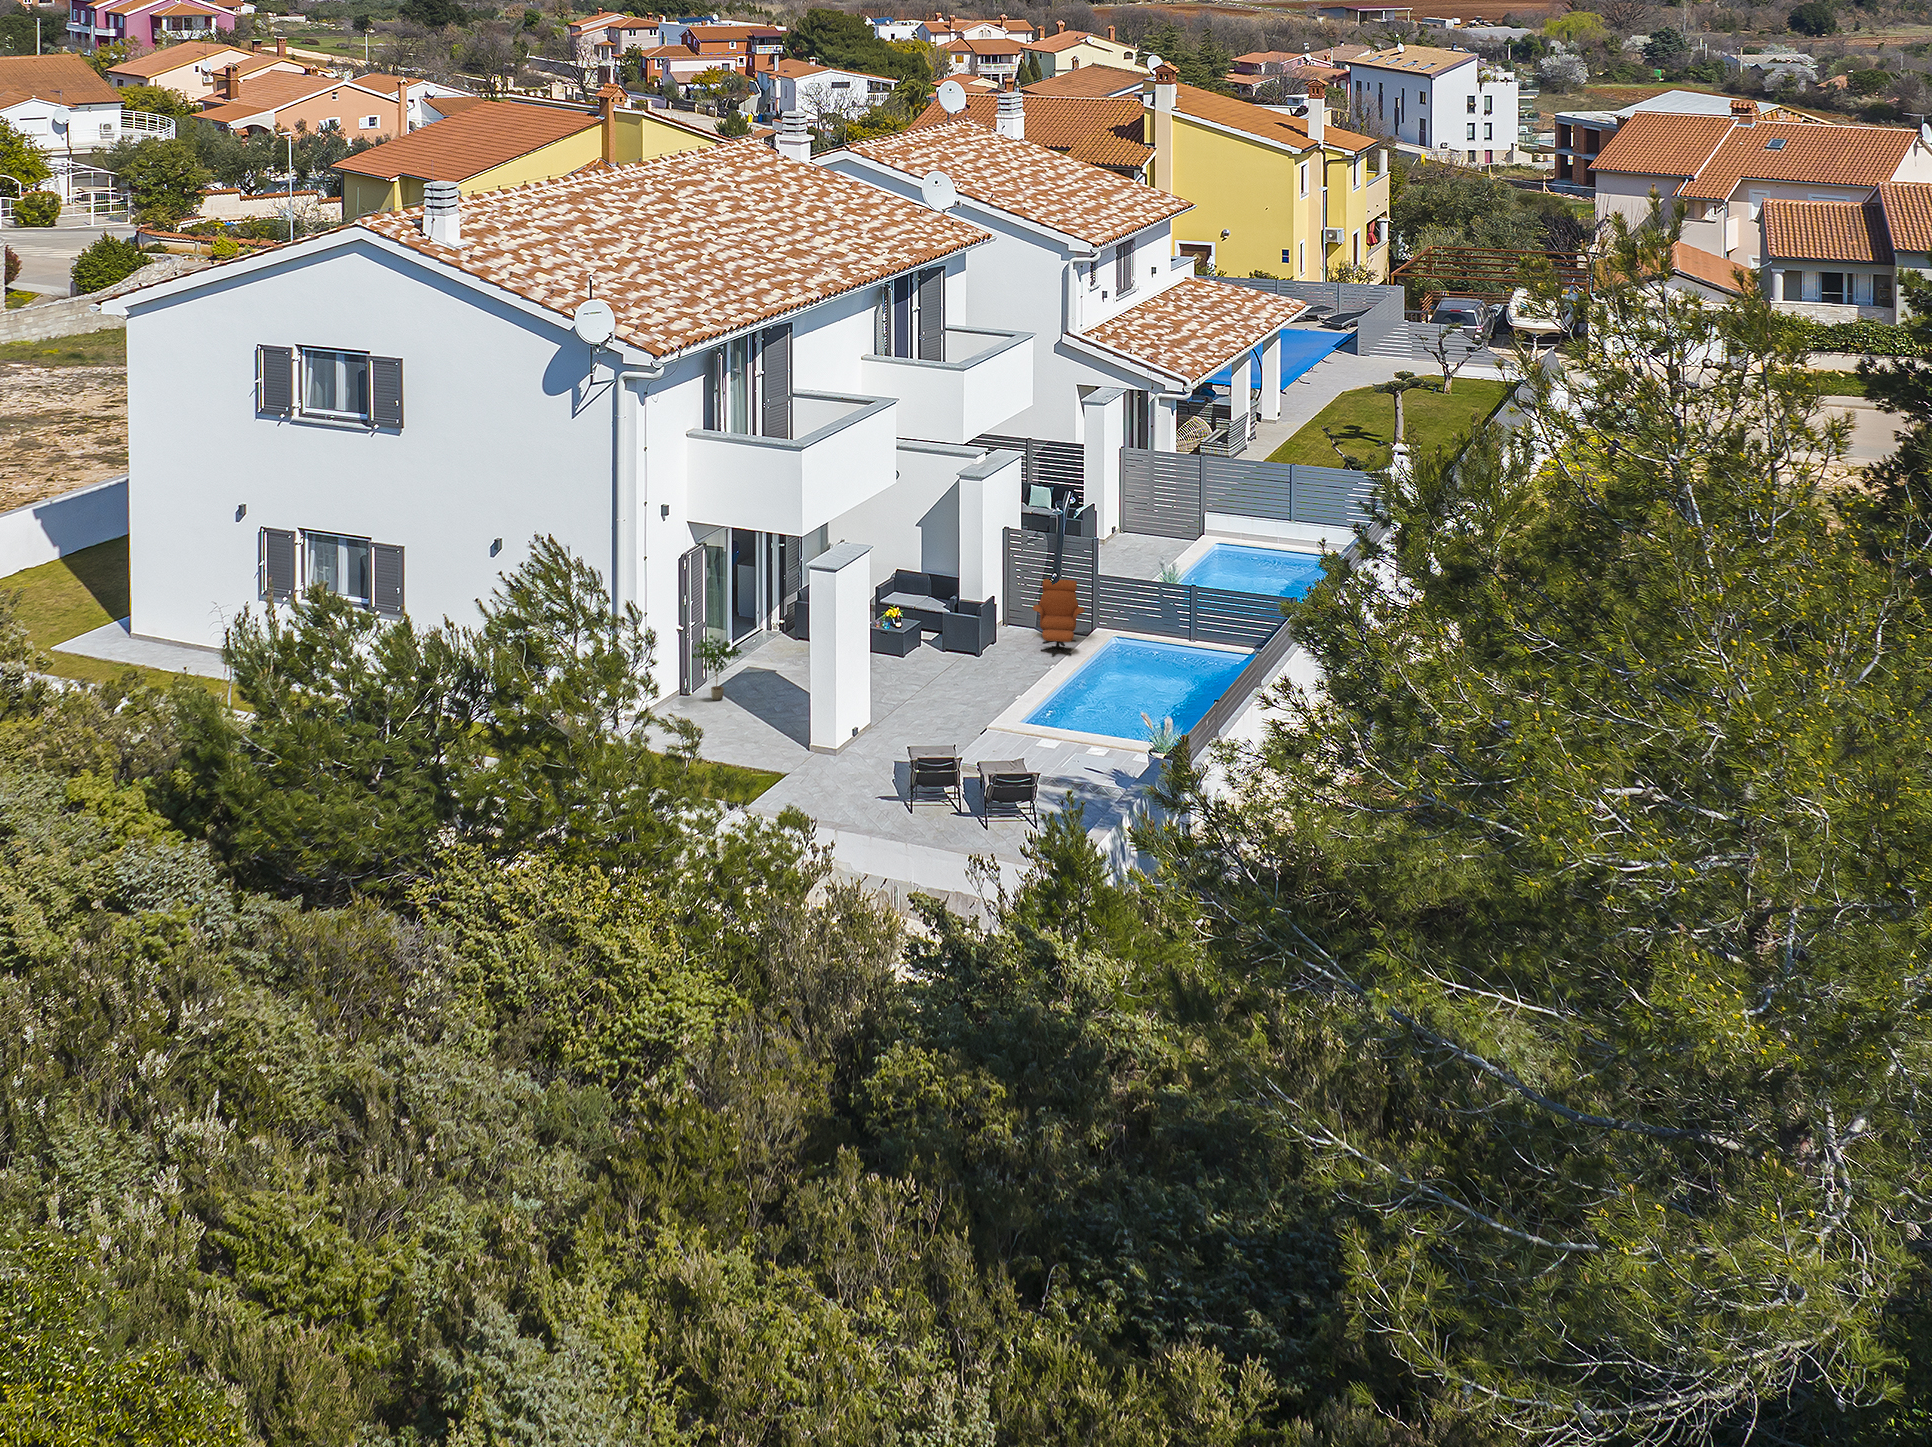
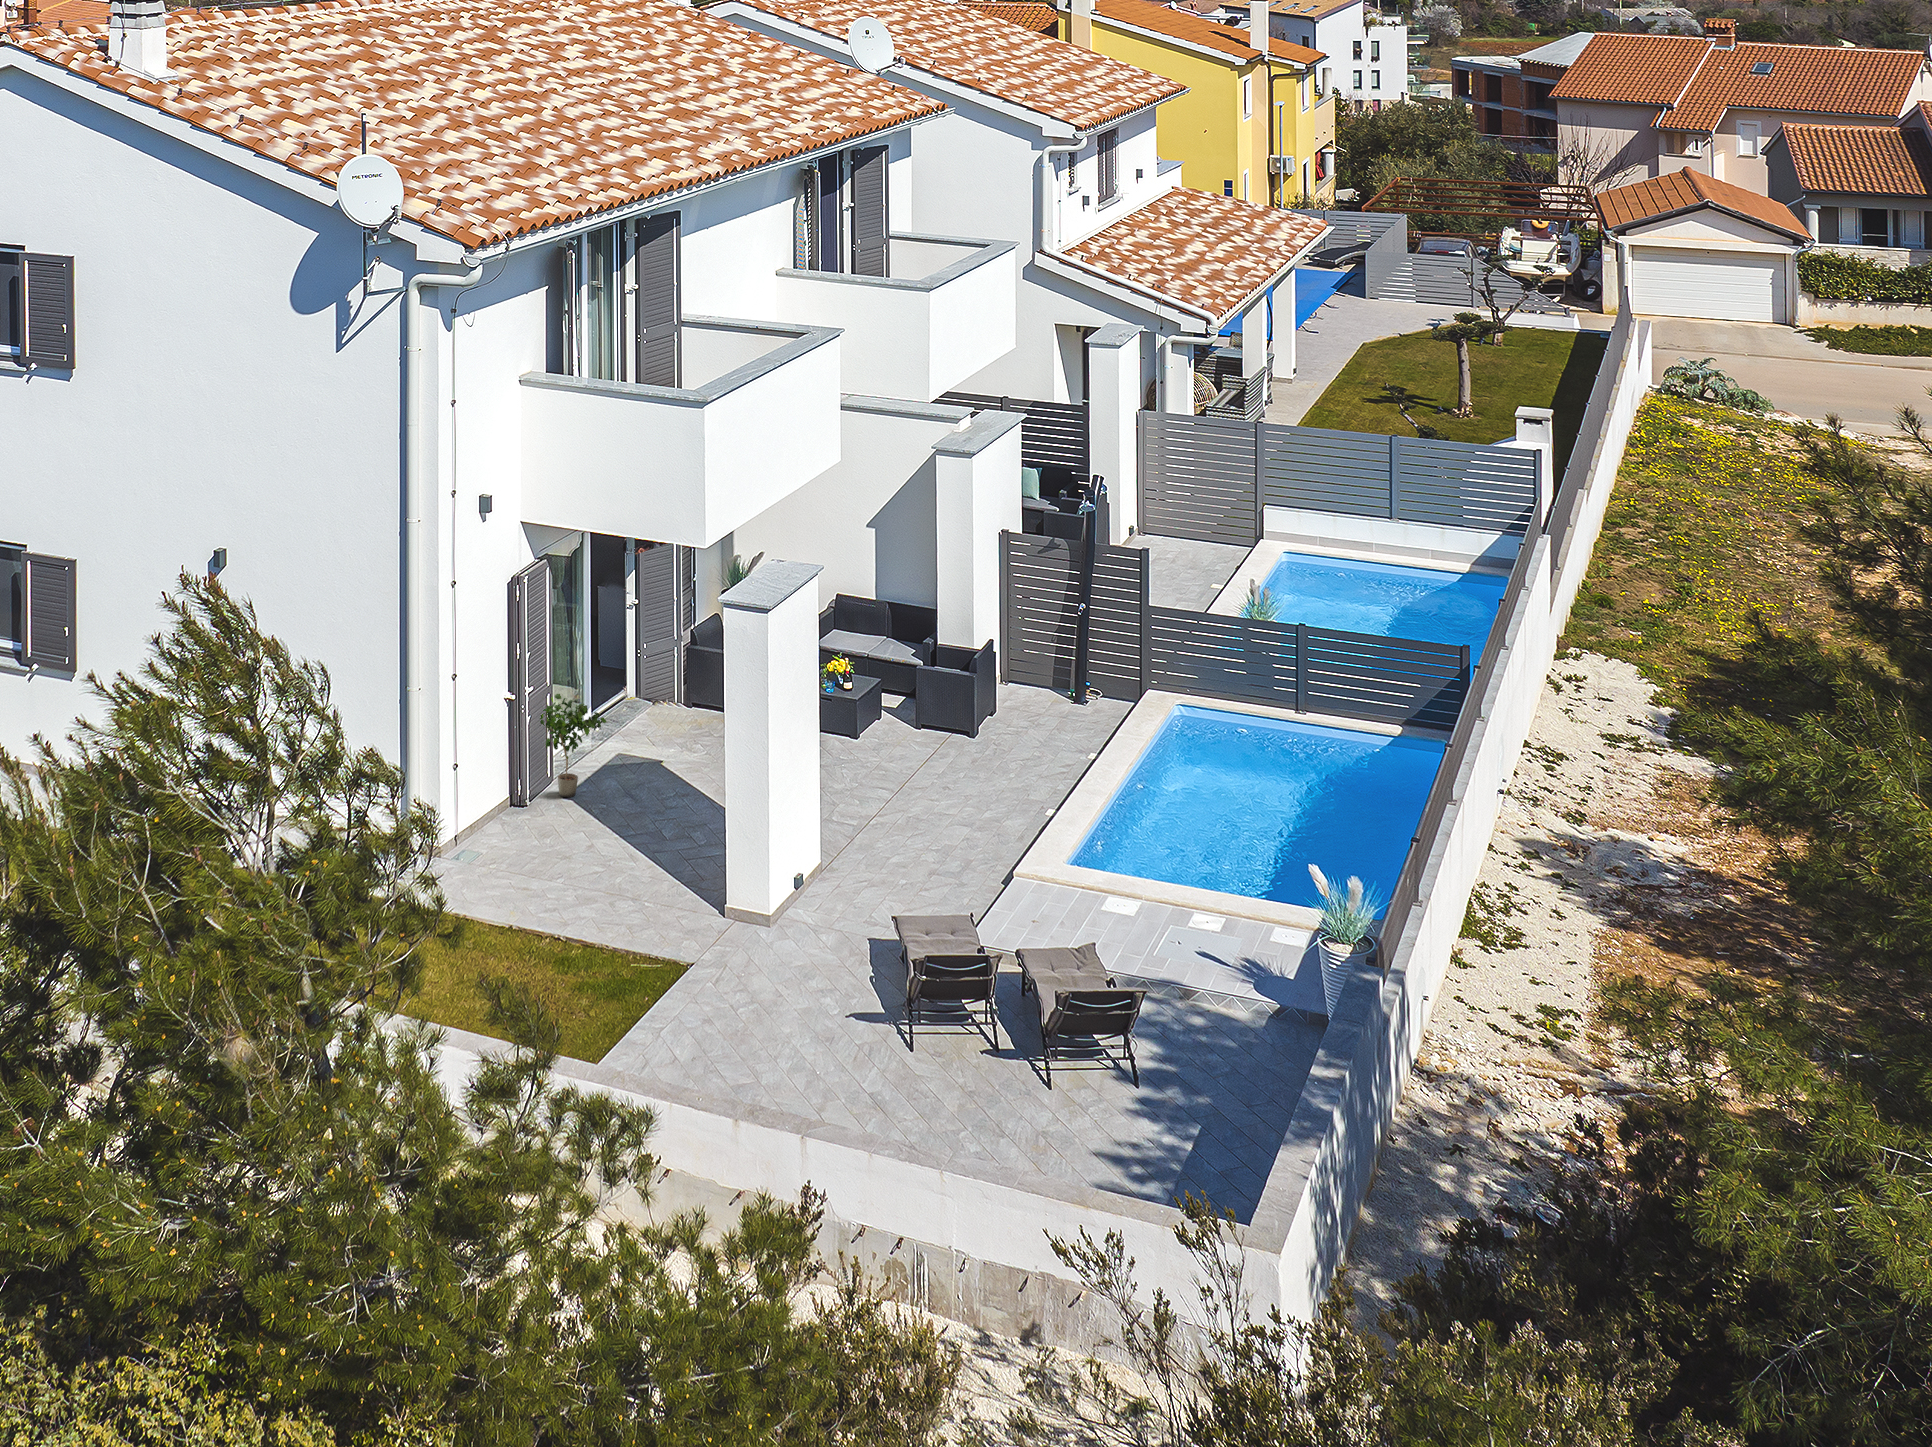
lounge chair: present [1033,579,1085,656] -> none [1032,600,1110,717]

